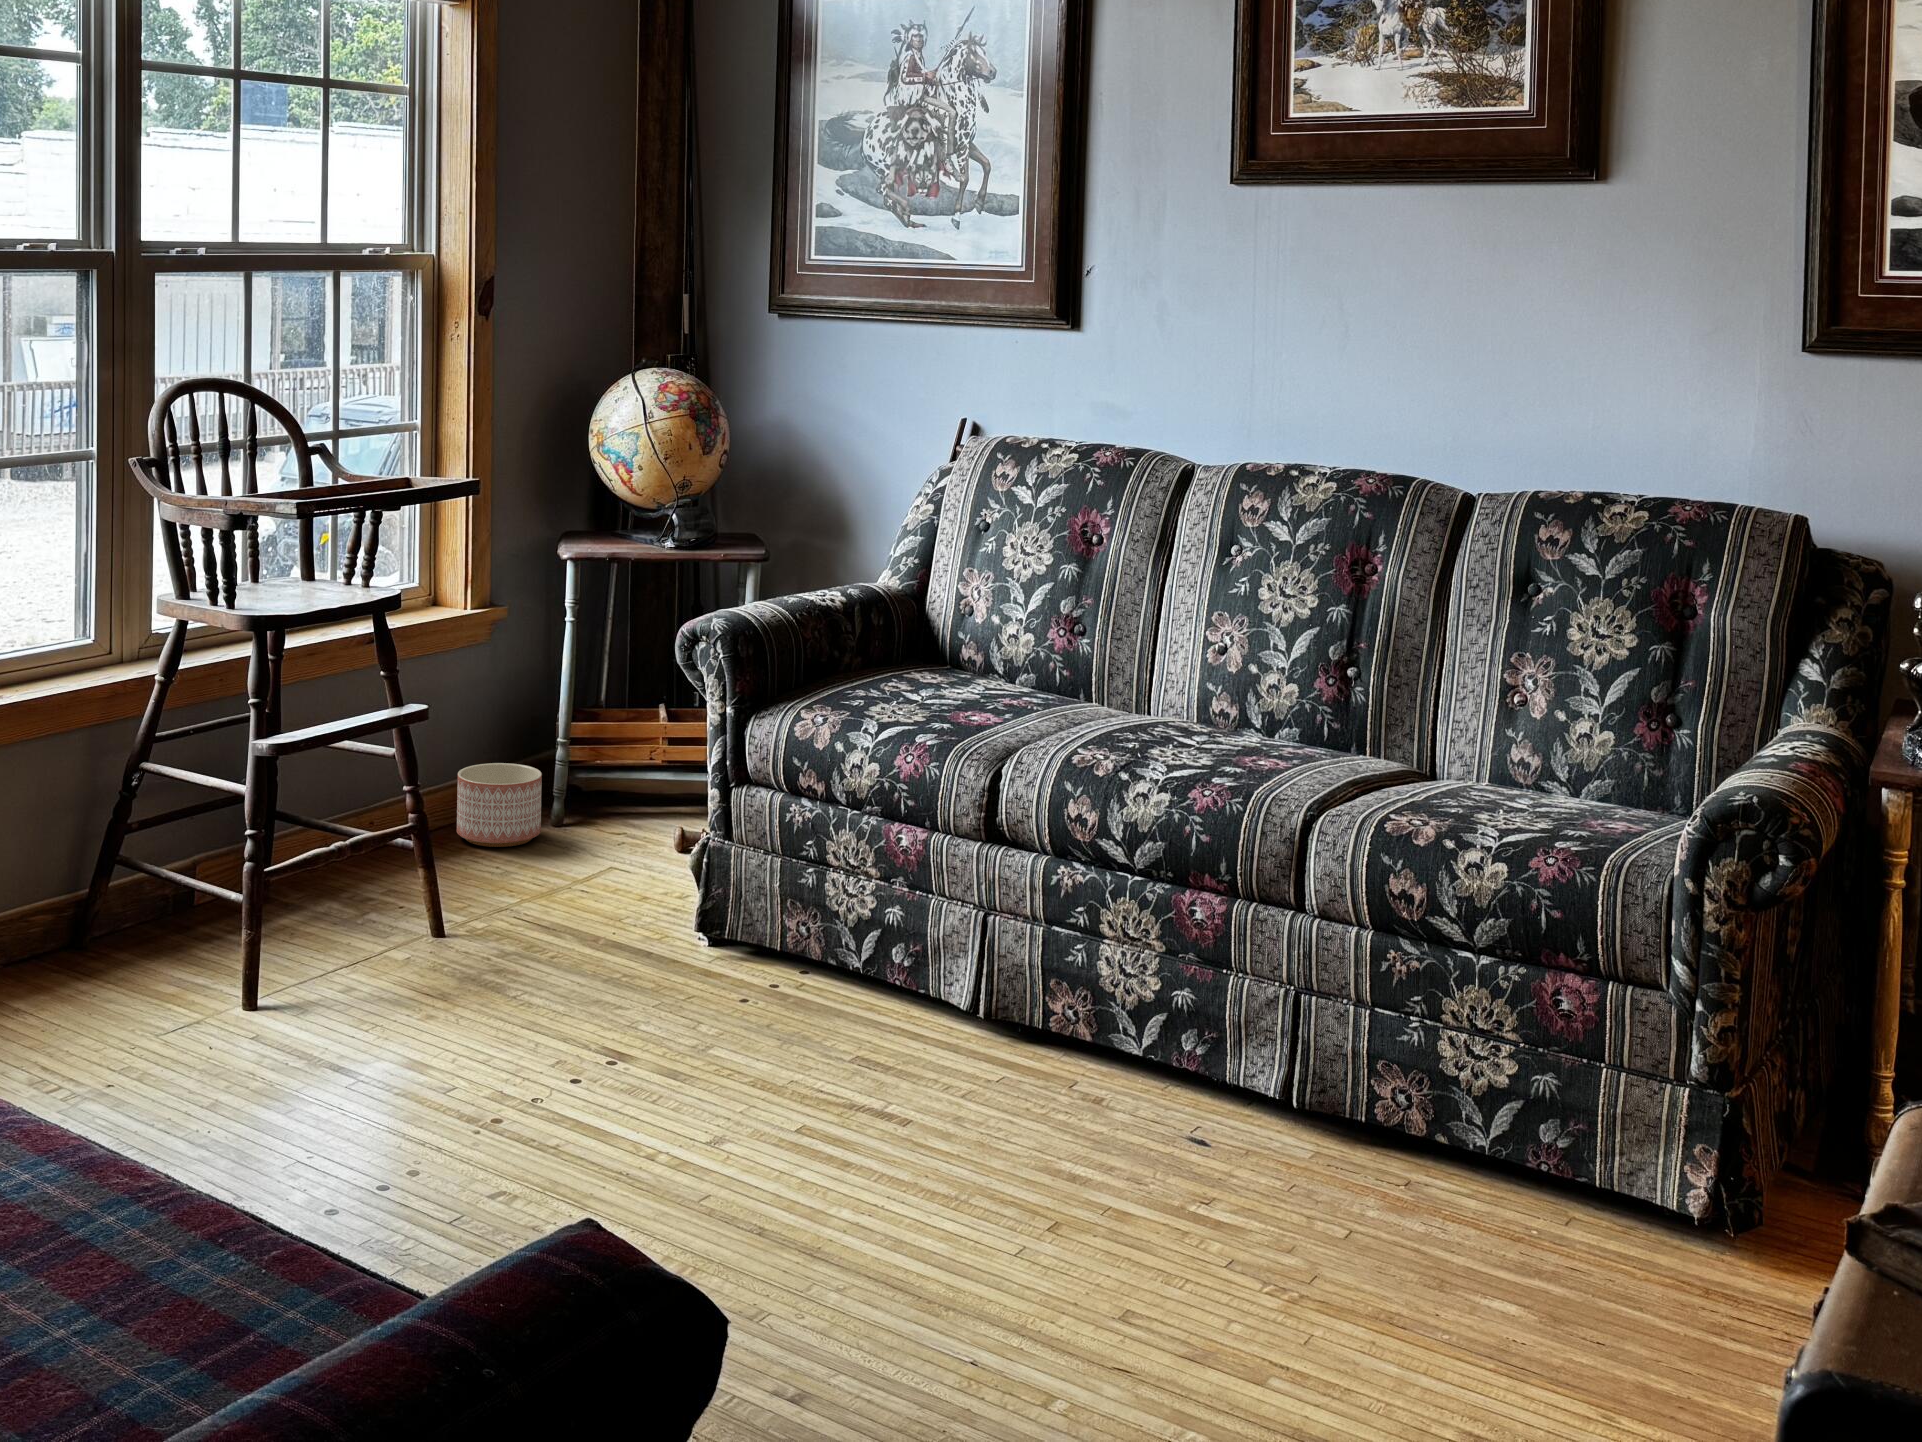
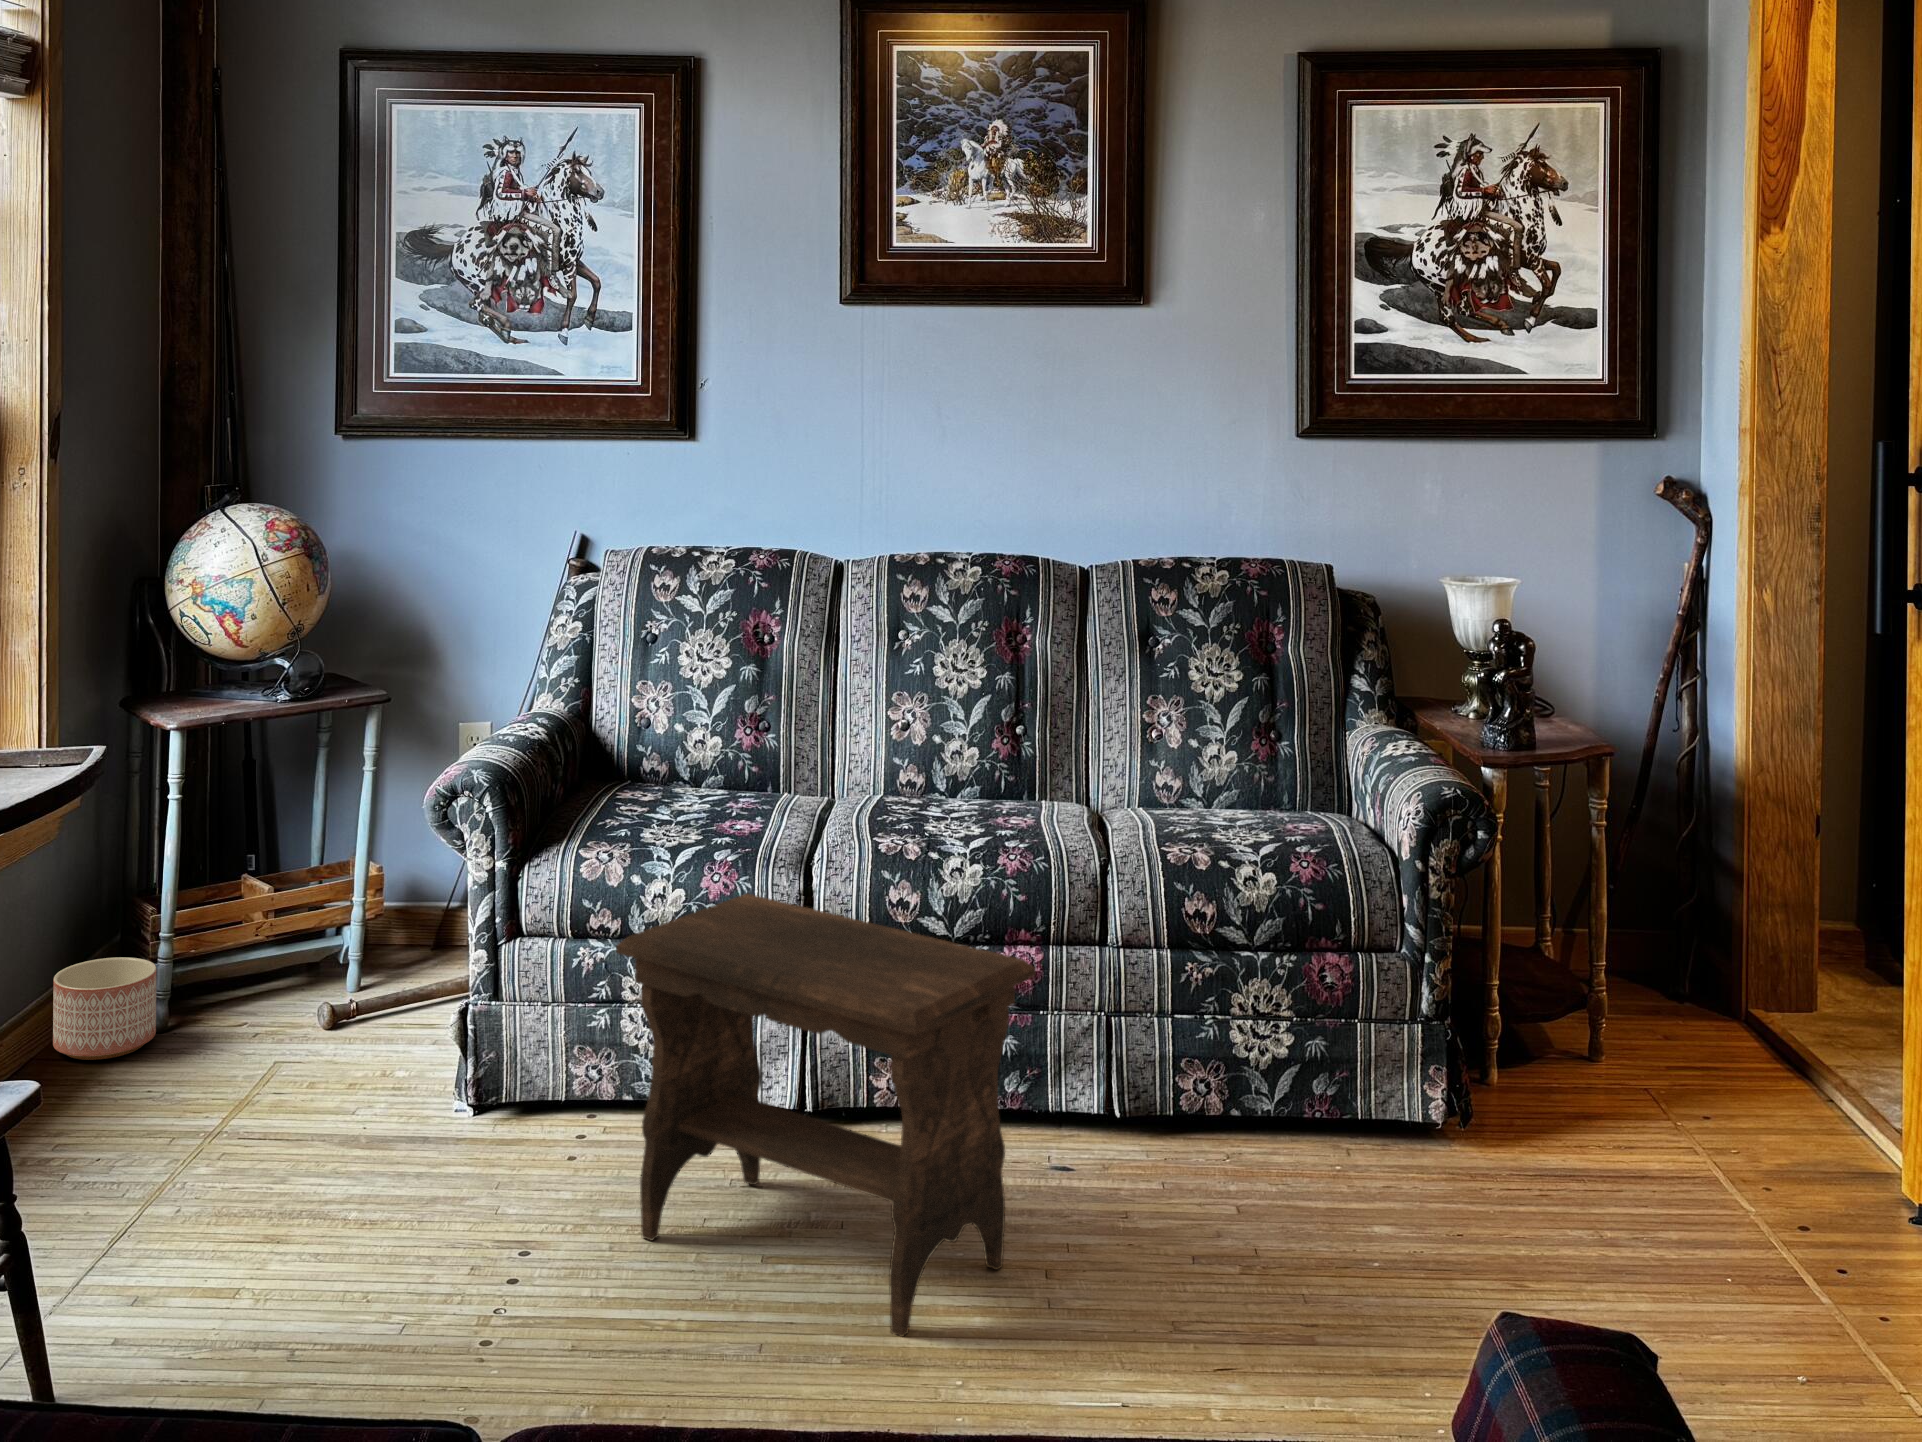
footstool: none [701,769,1052,1225] -> present [616,894,1036,1337]

